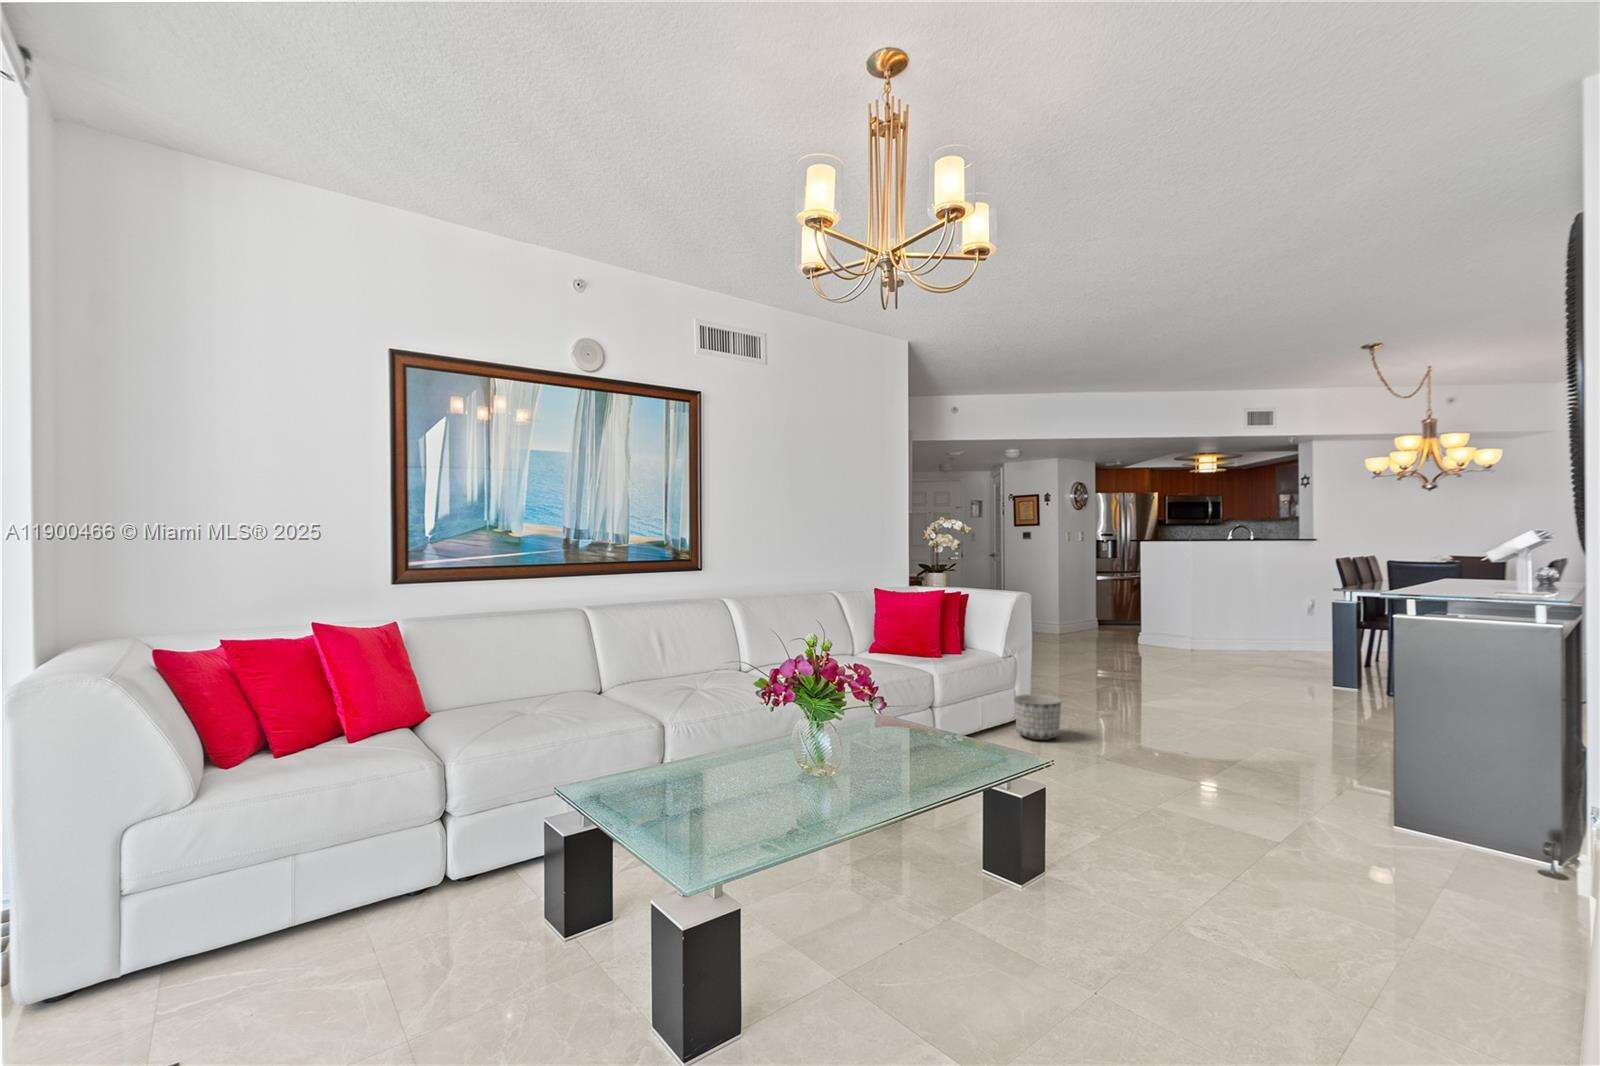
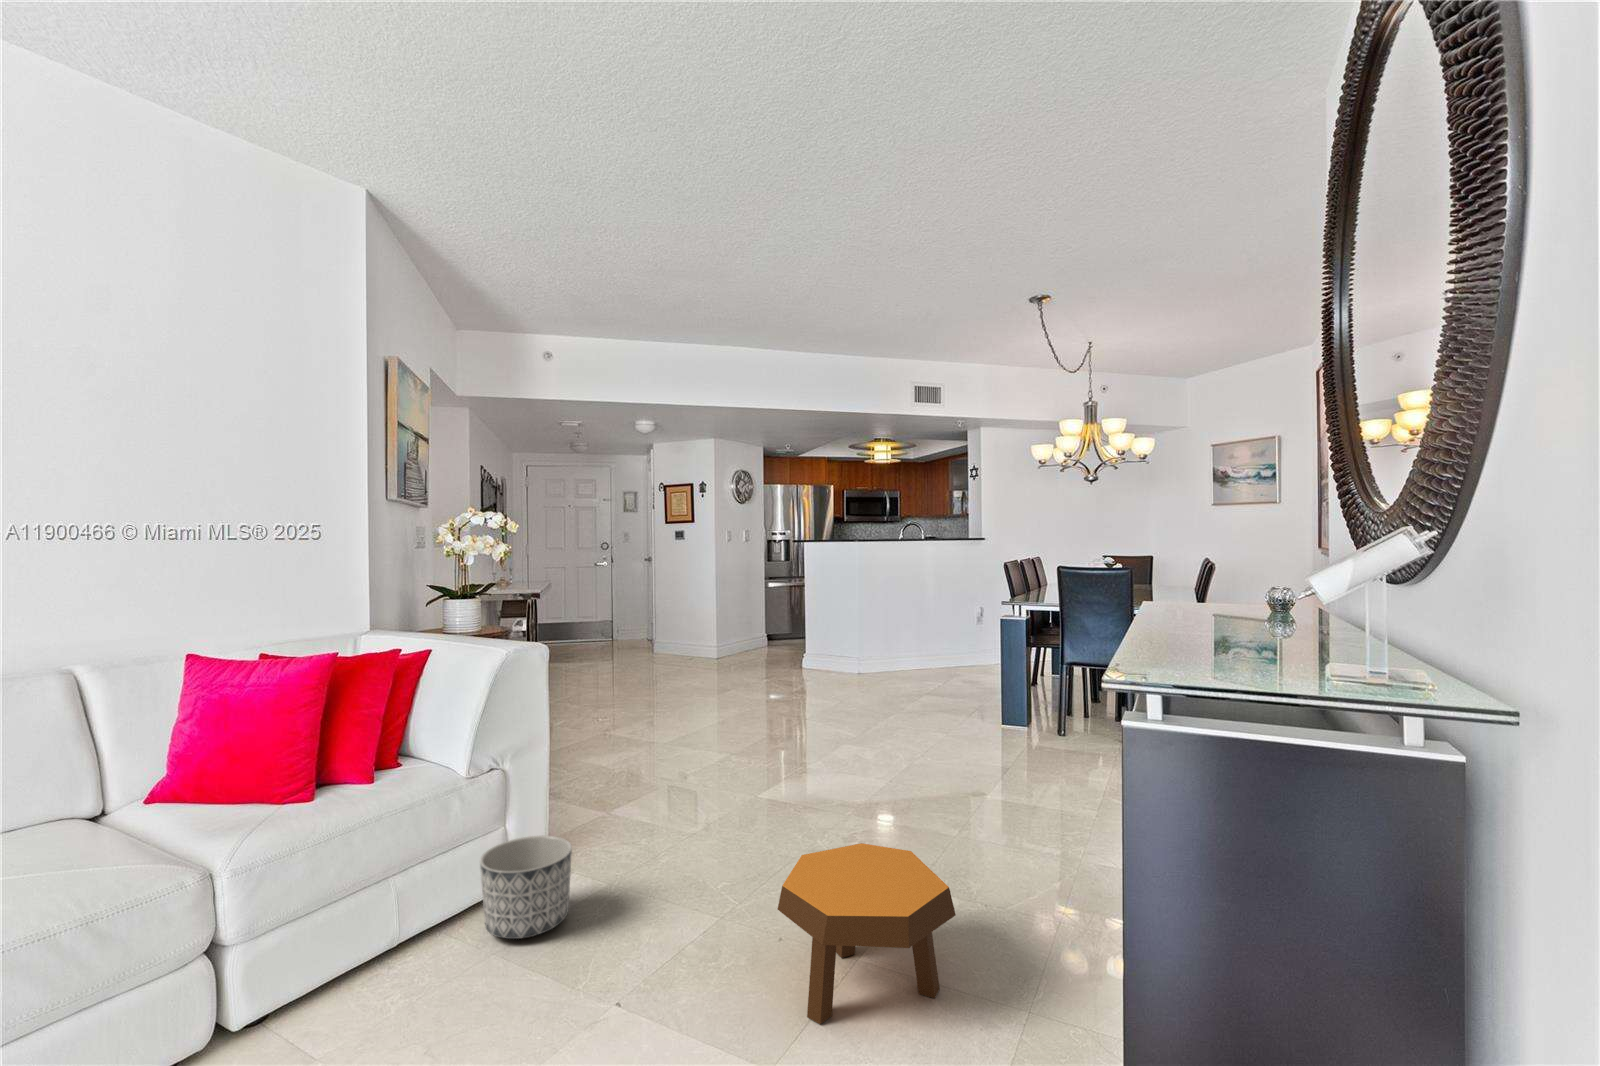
footstool: none [1196,708,1305,780] -> present [778,843,956,1025]

